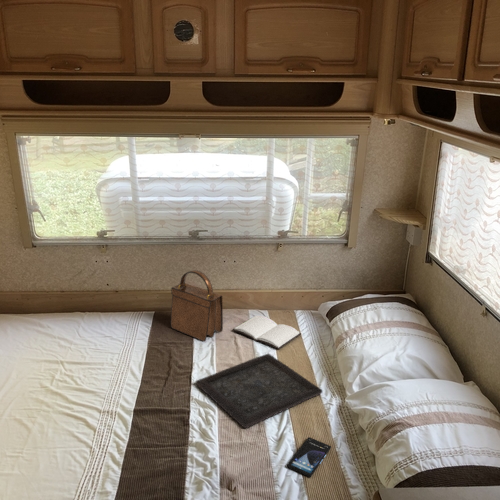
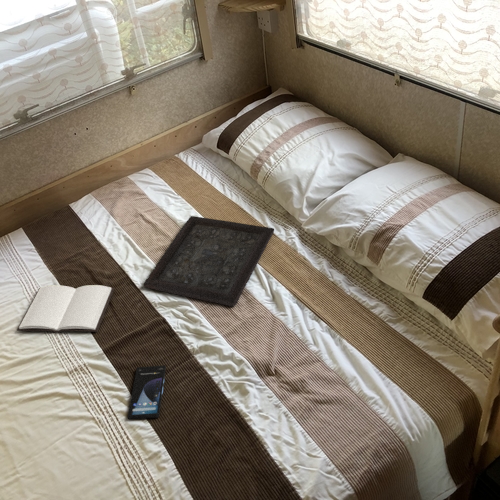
handbag: present [171,270,223,341] -> none [39,159,121,238]
book: present [233,316,301,349] -> present [17,285,114,333]
smartphone: present [287,437,331,477] -> present [128,365,166,419]

